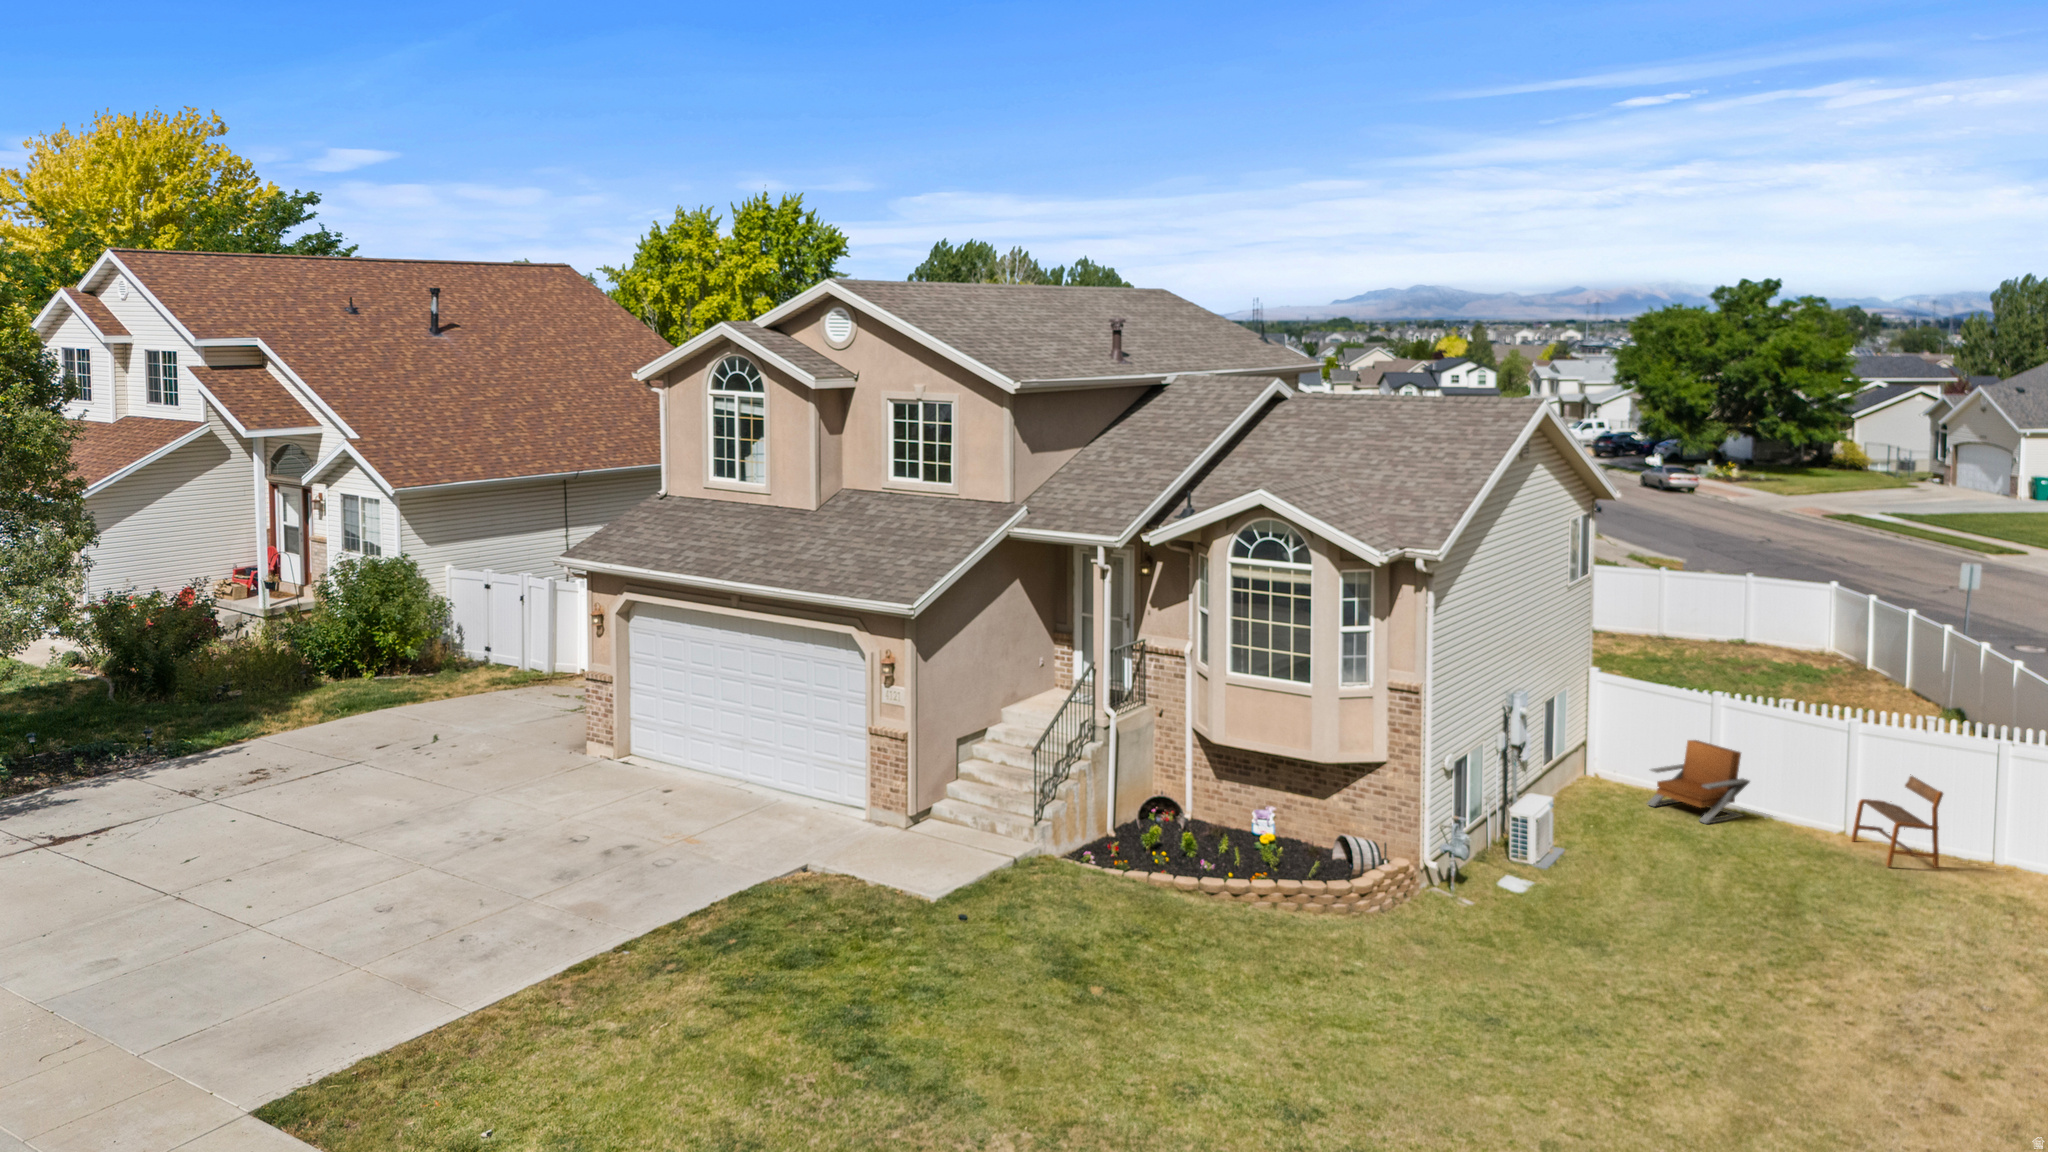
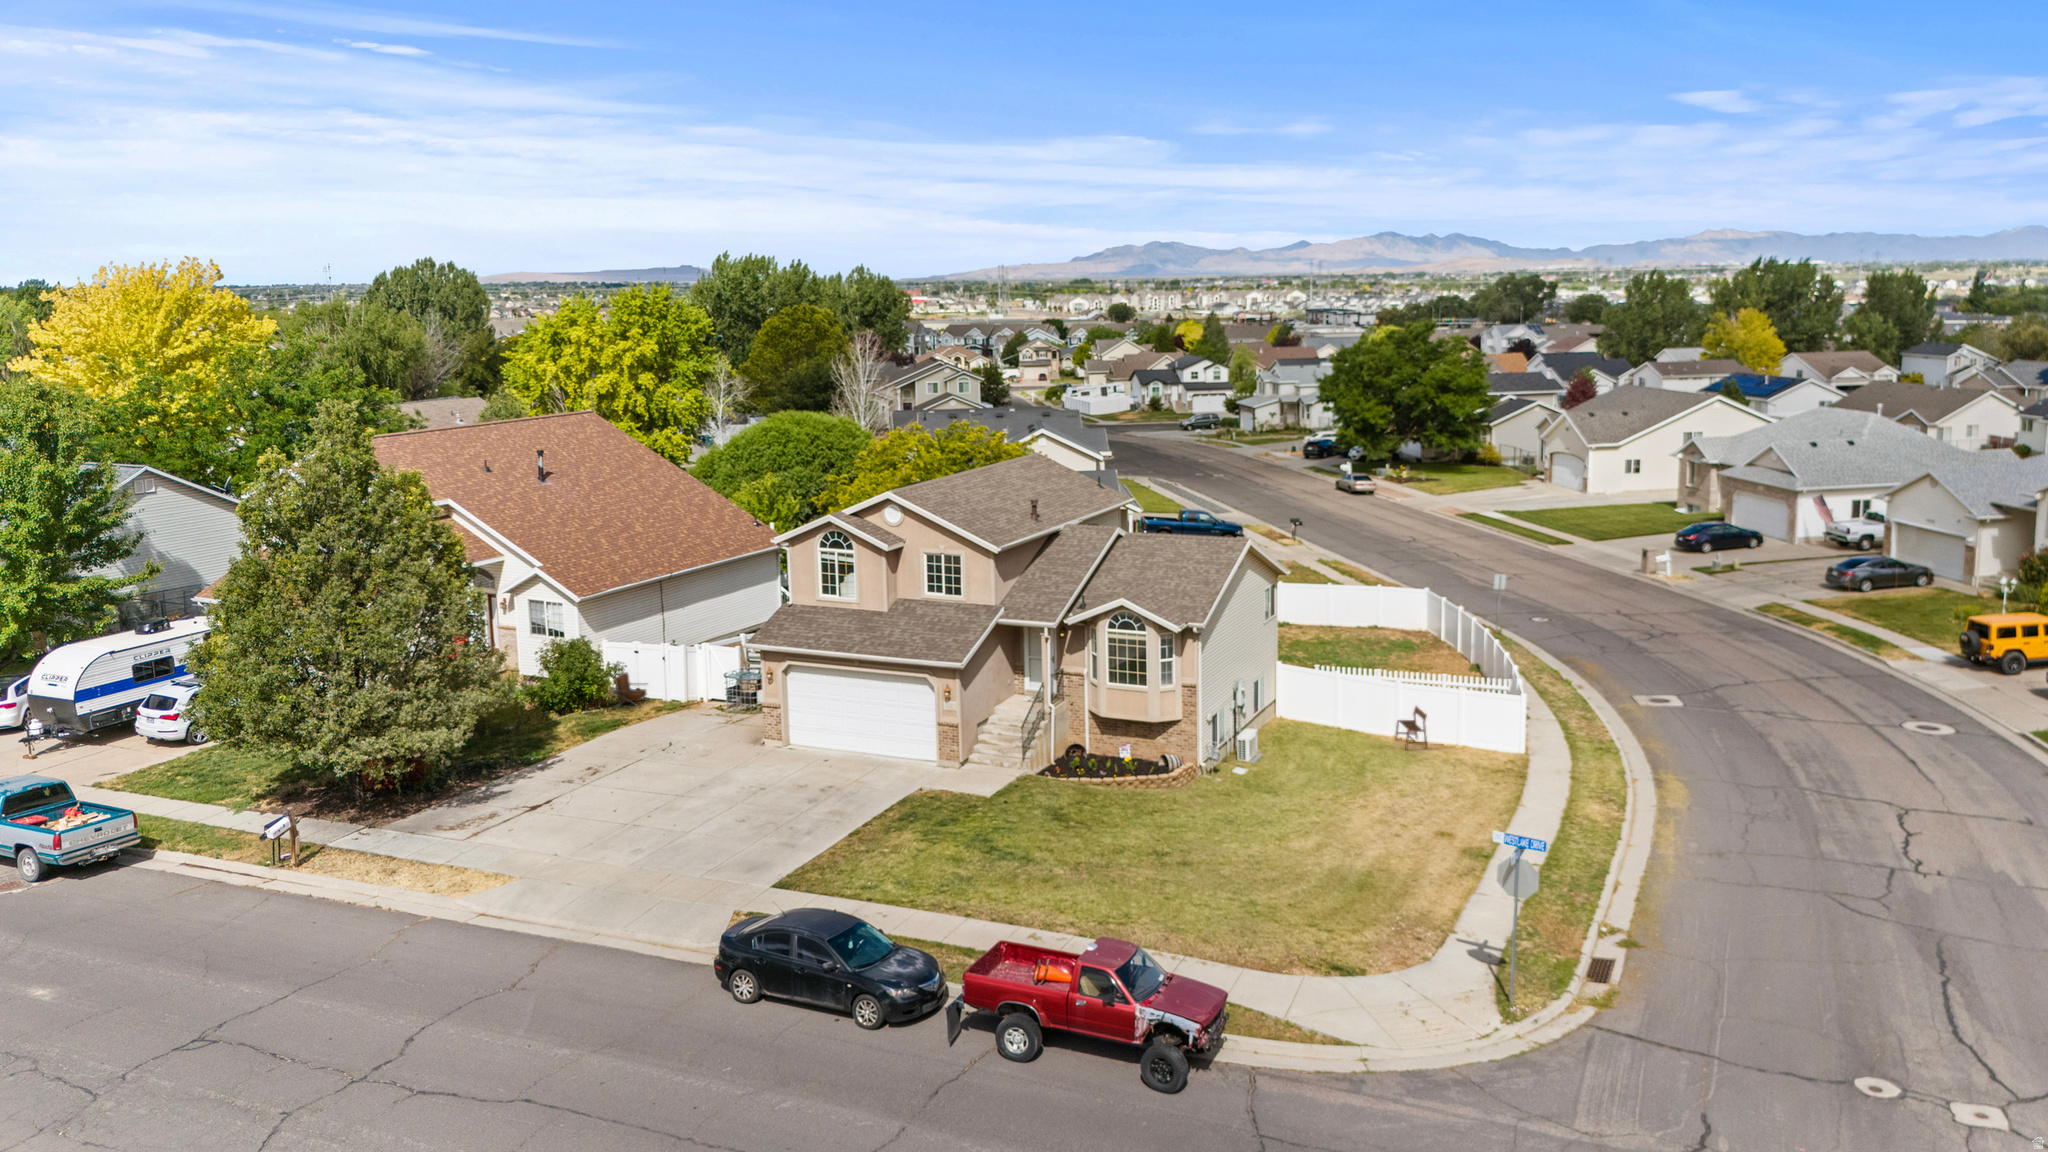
lounge chair: present [1647,740,1750,824] -> present [613,673,648,708]

